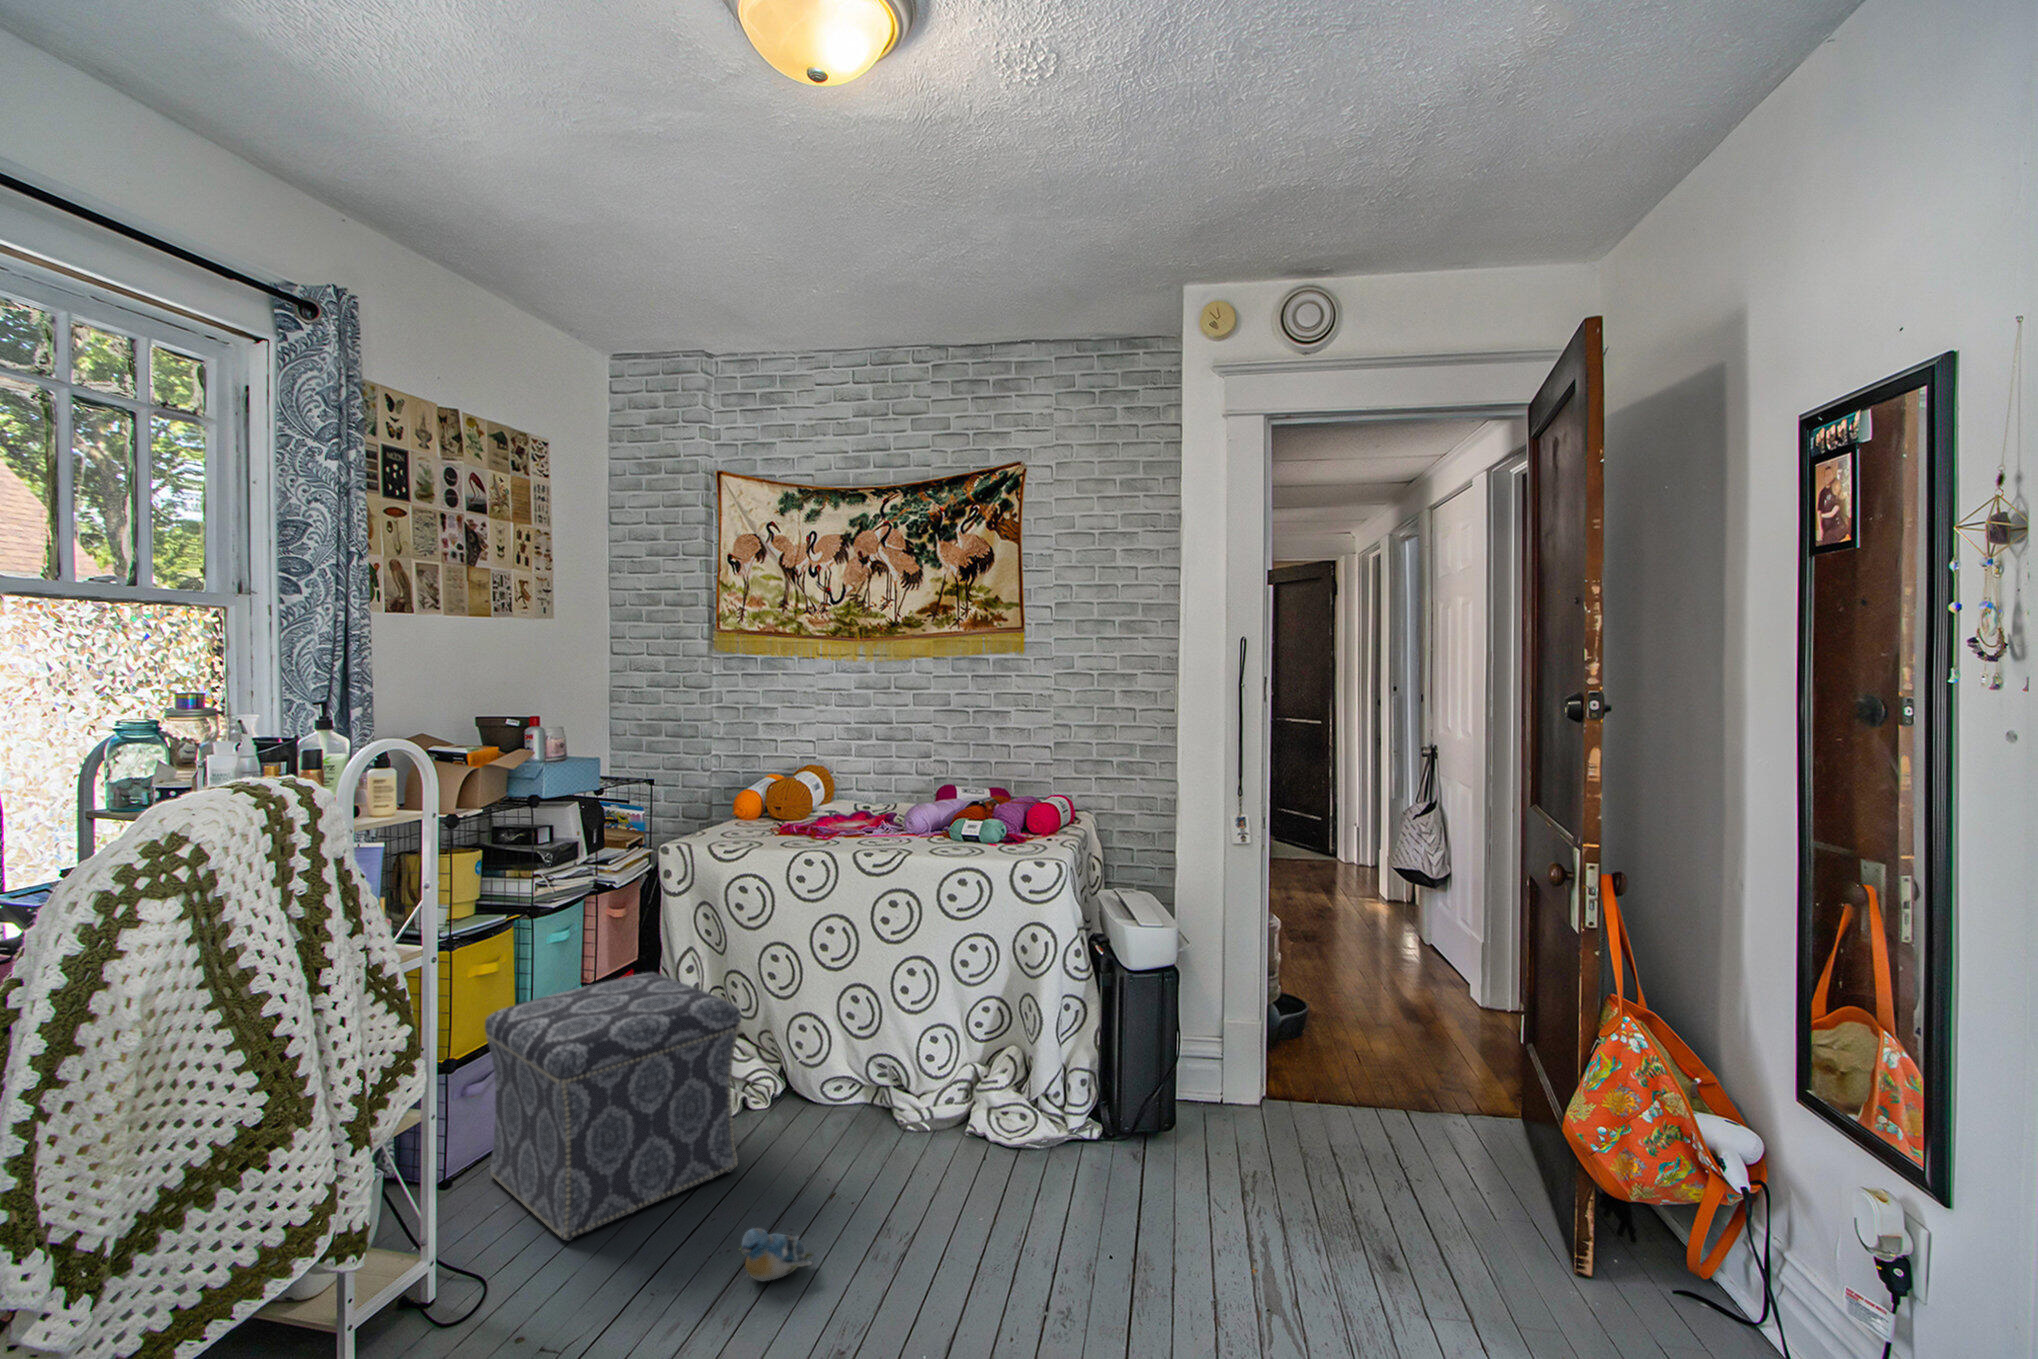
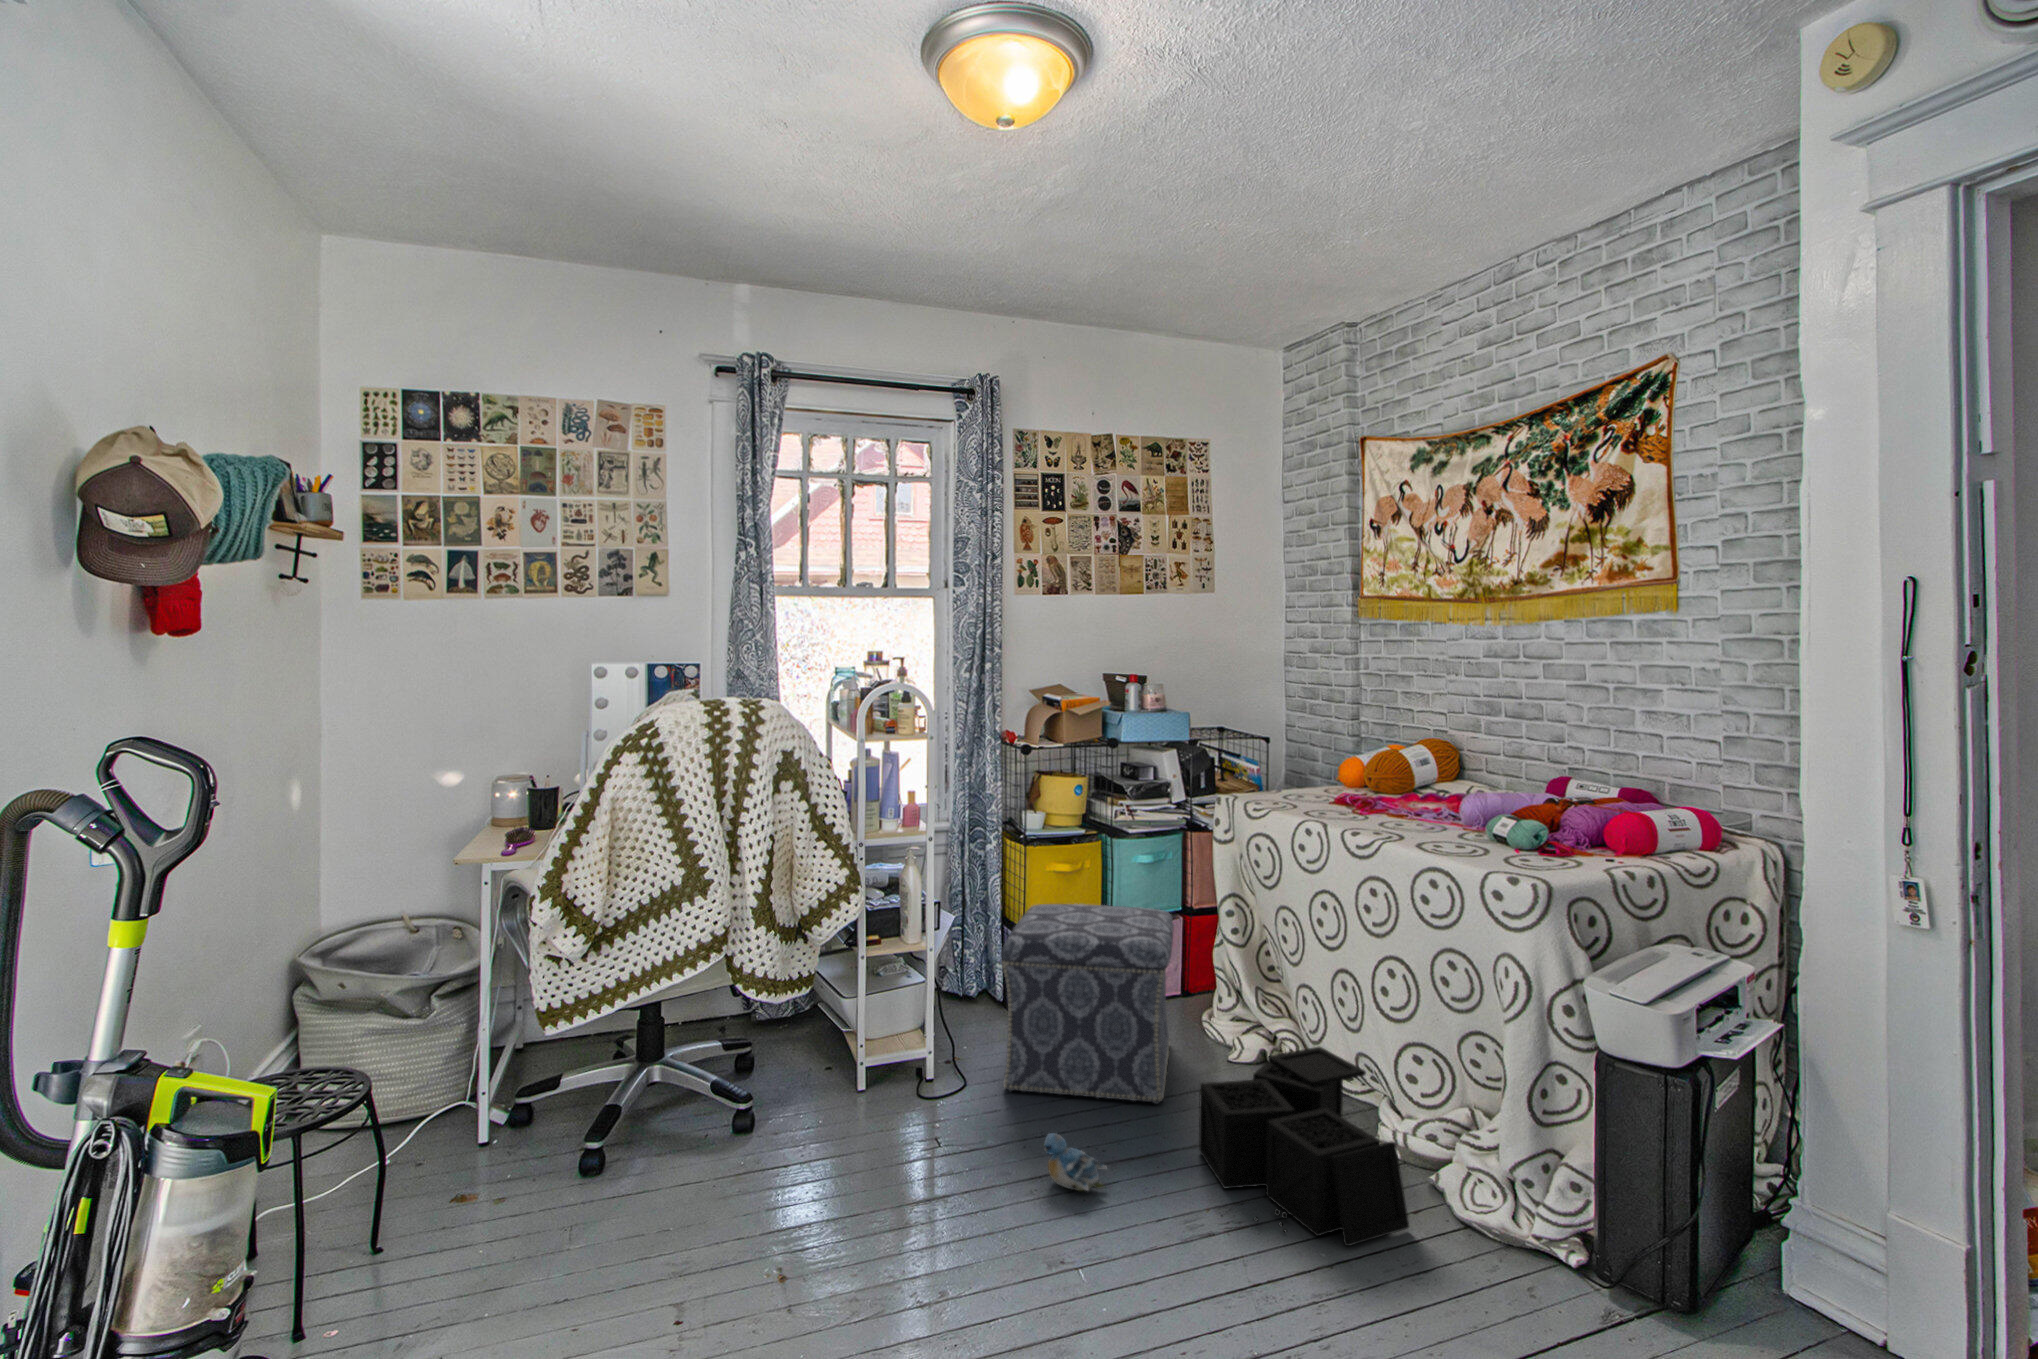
storage bin: none [825,1050,1019,1208] -> present [1199,1047,1409,1246]

